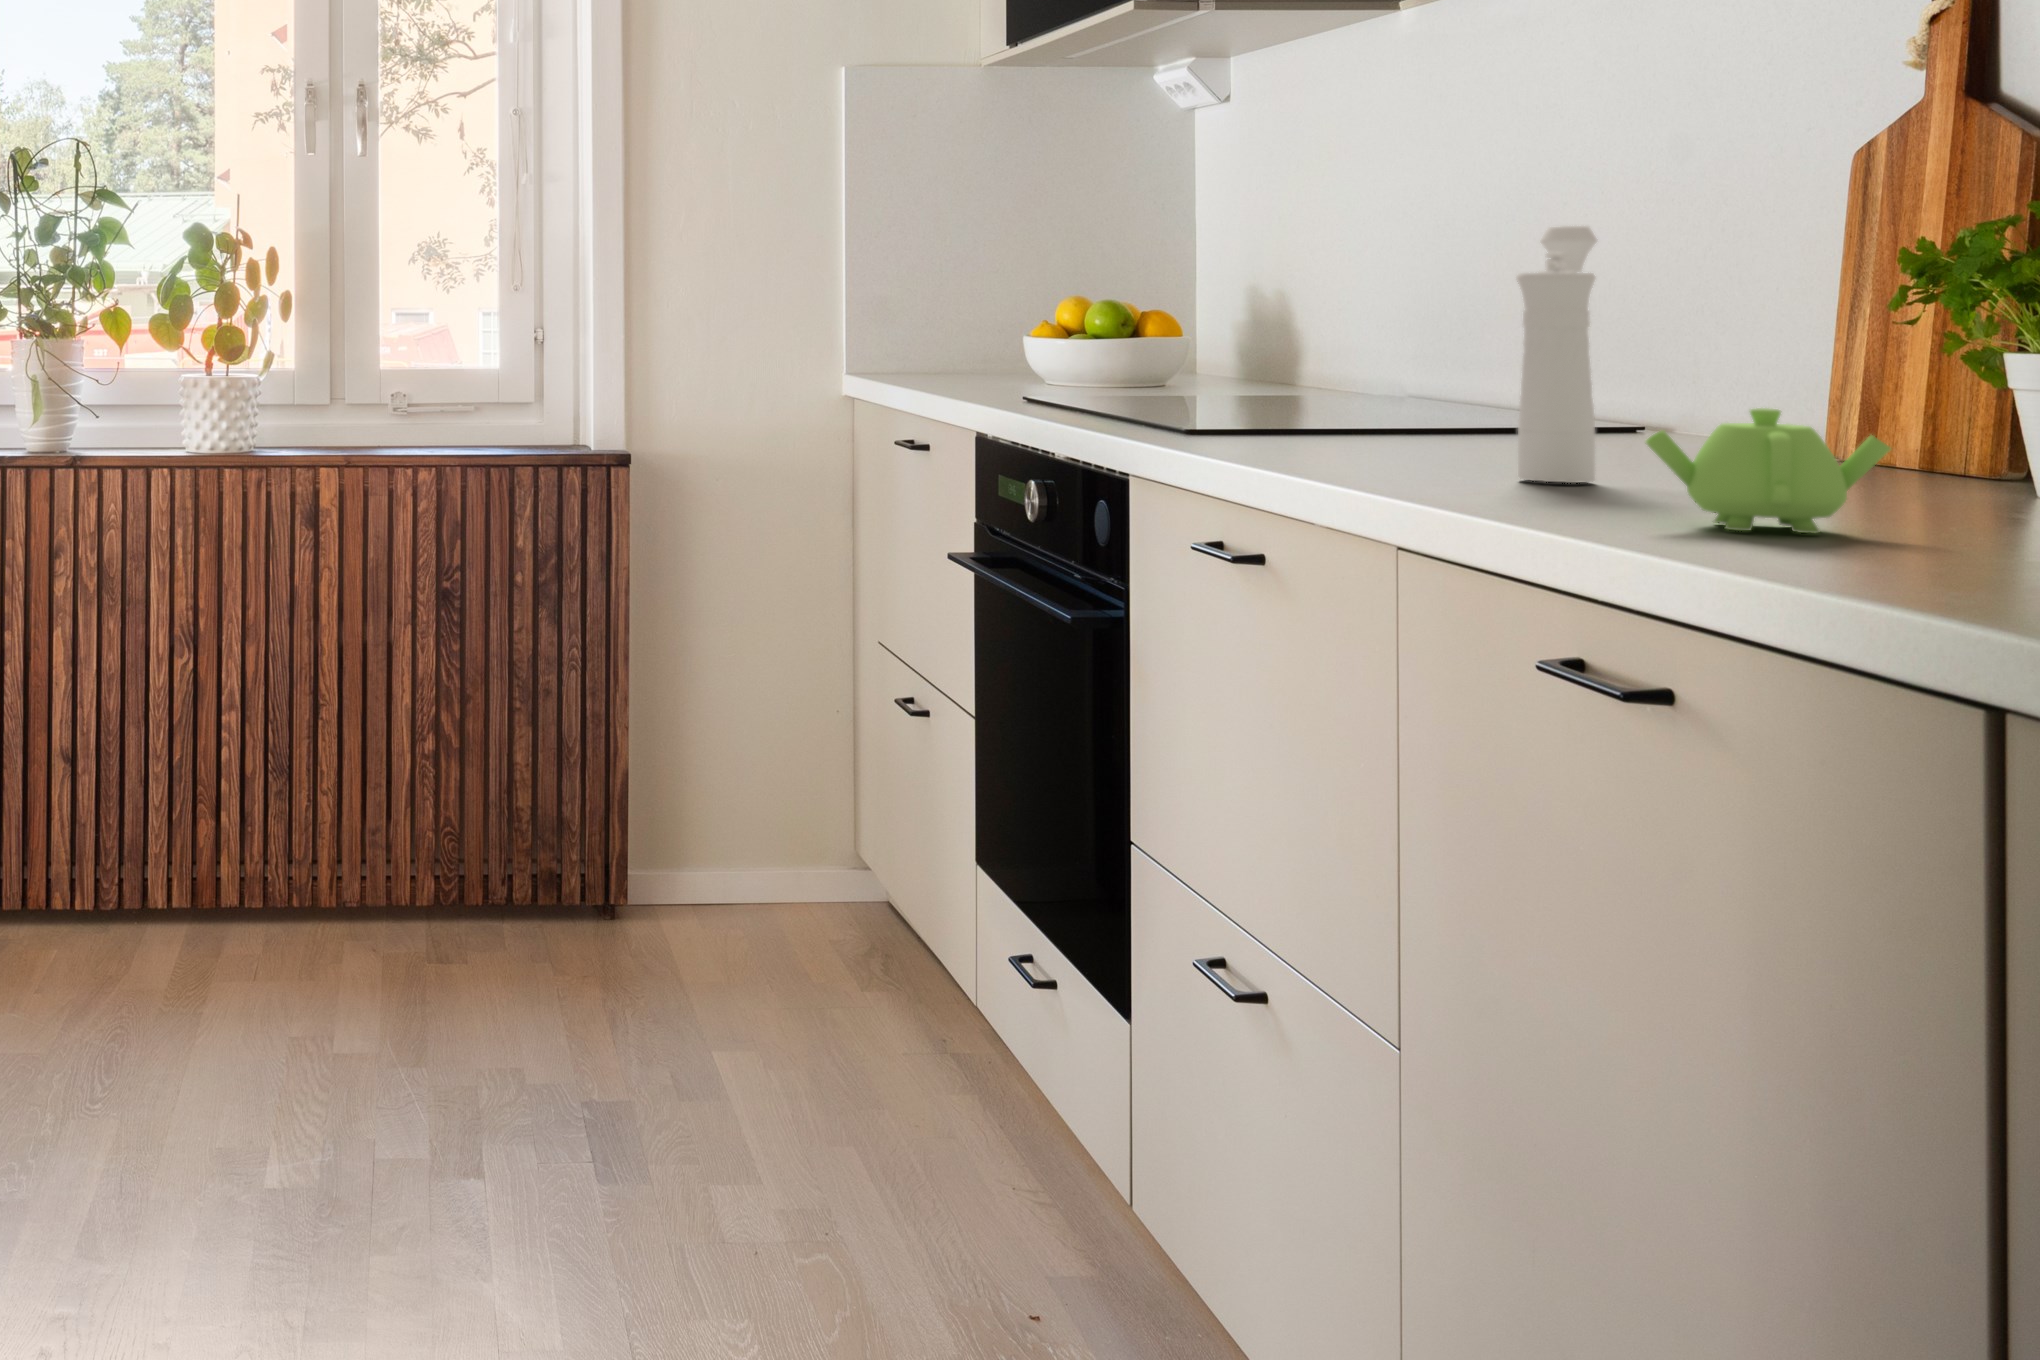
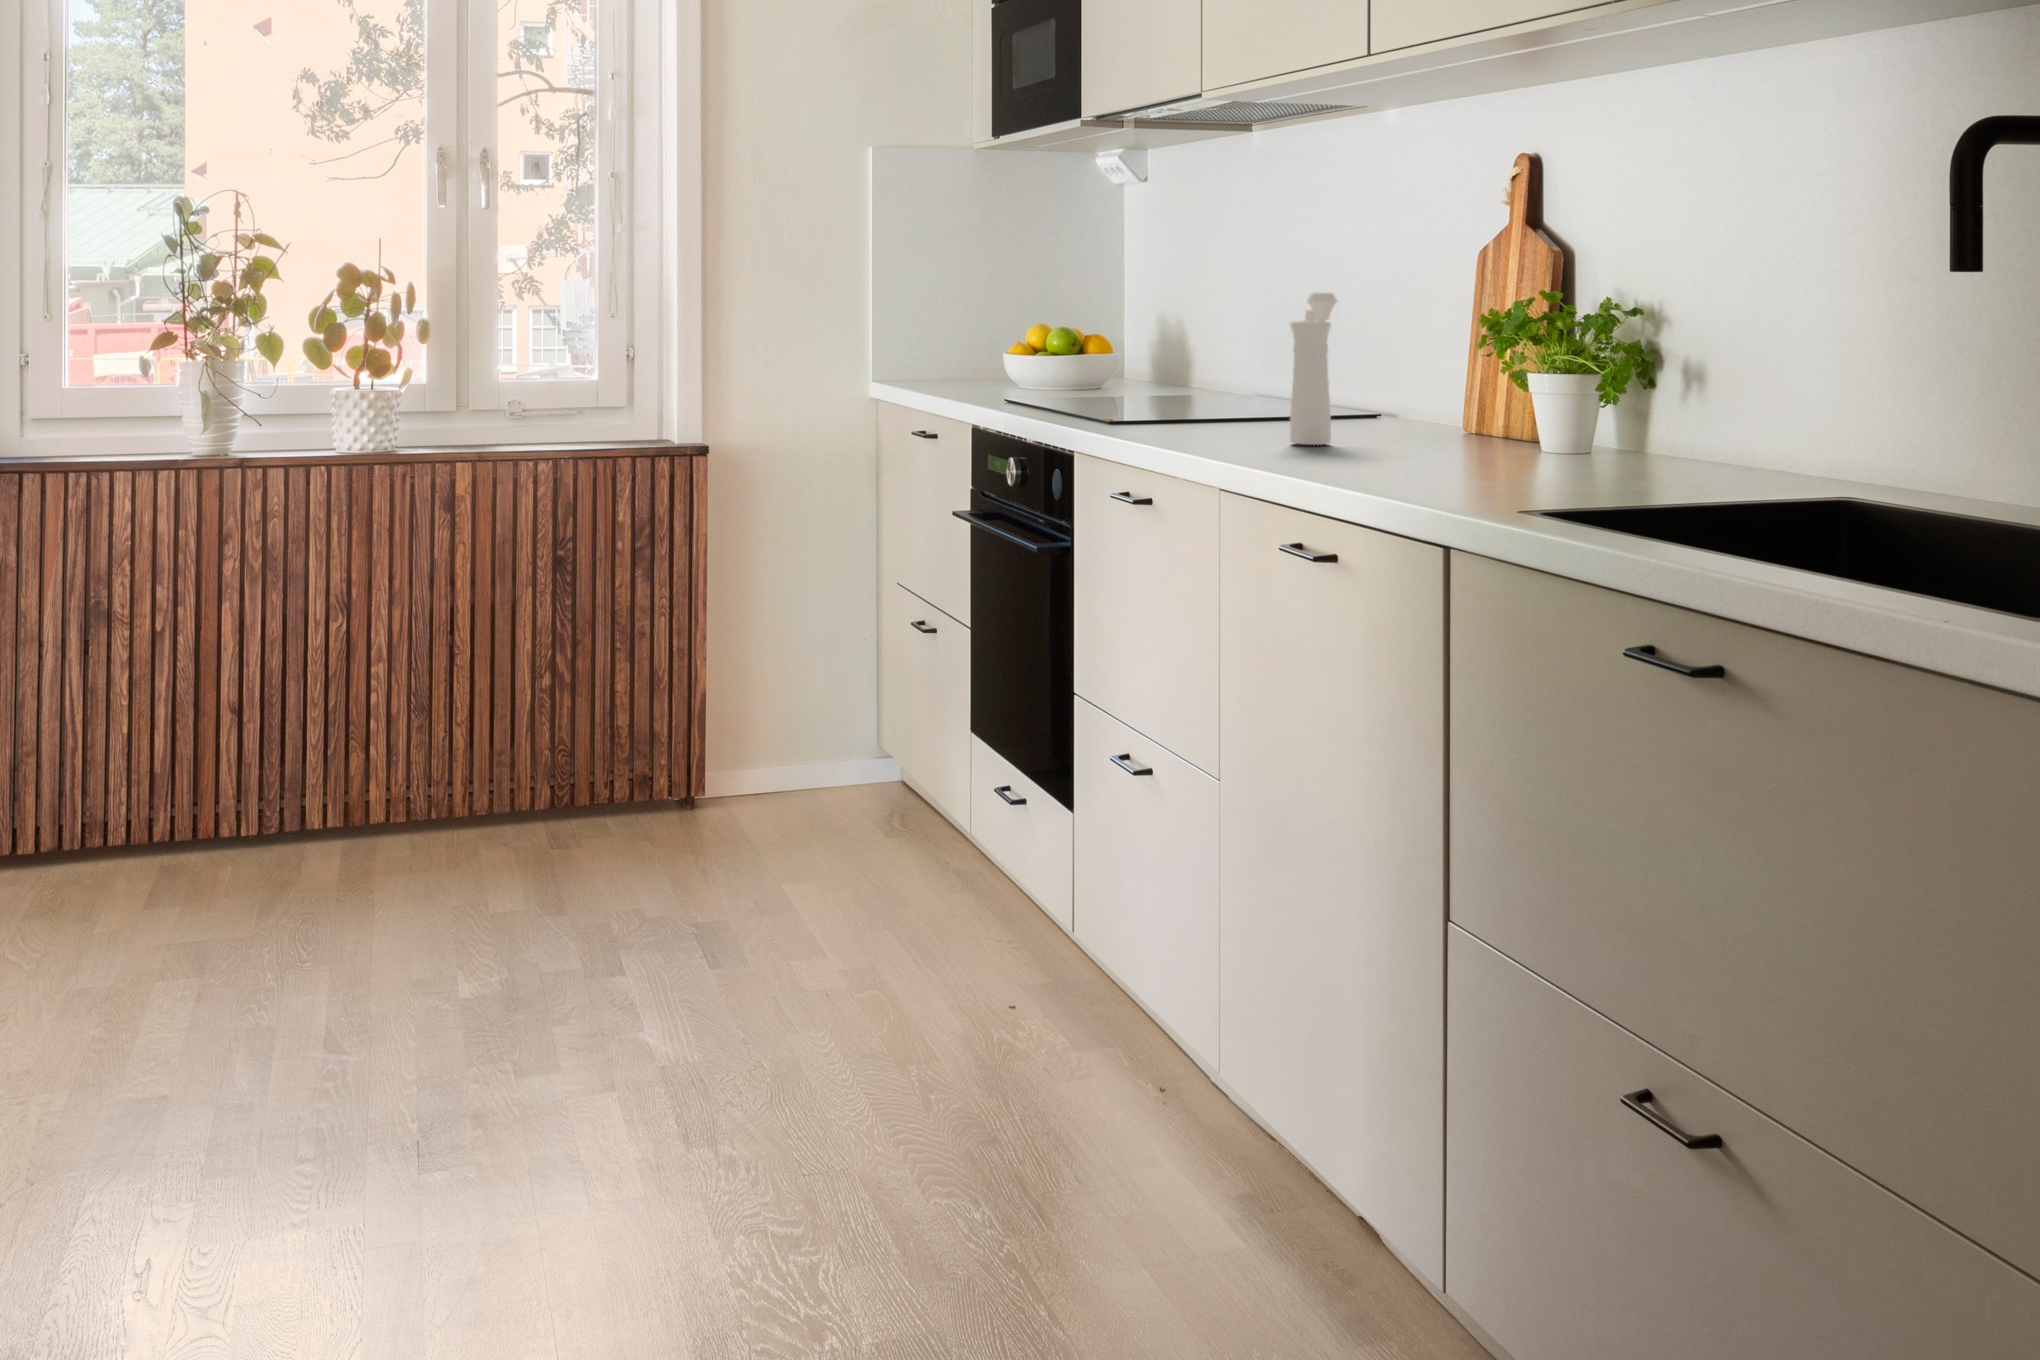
teapot: present [1646,408,1891,533] -> none [1340,400,1456,466]

